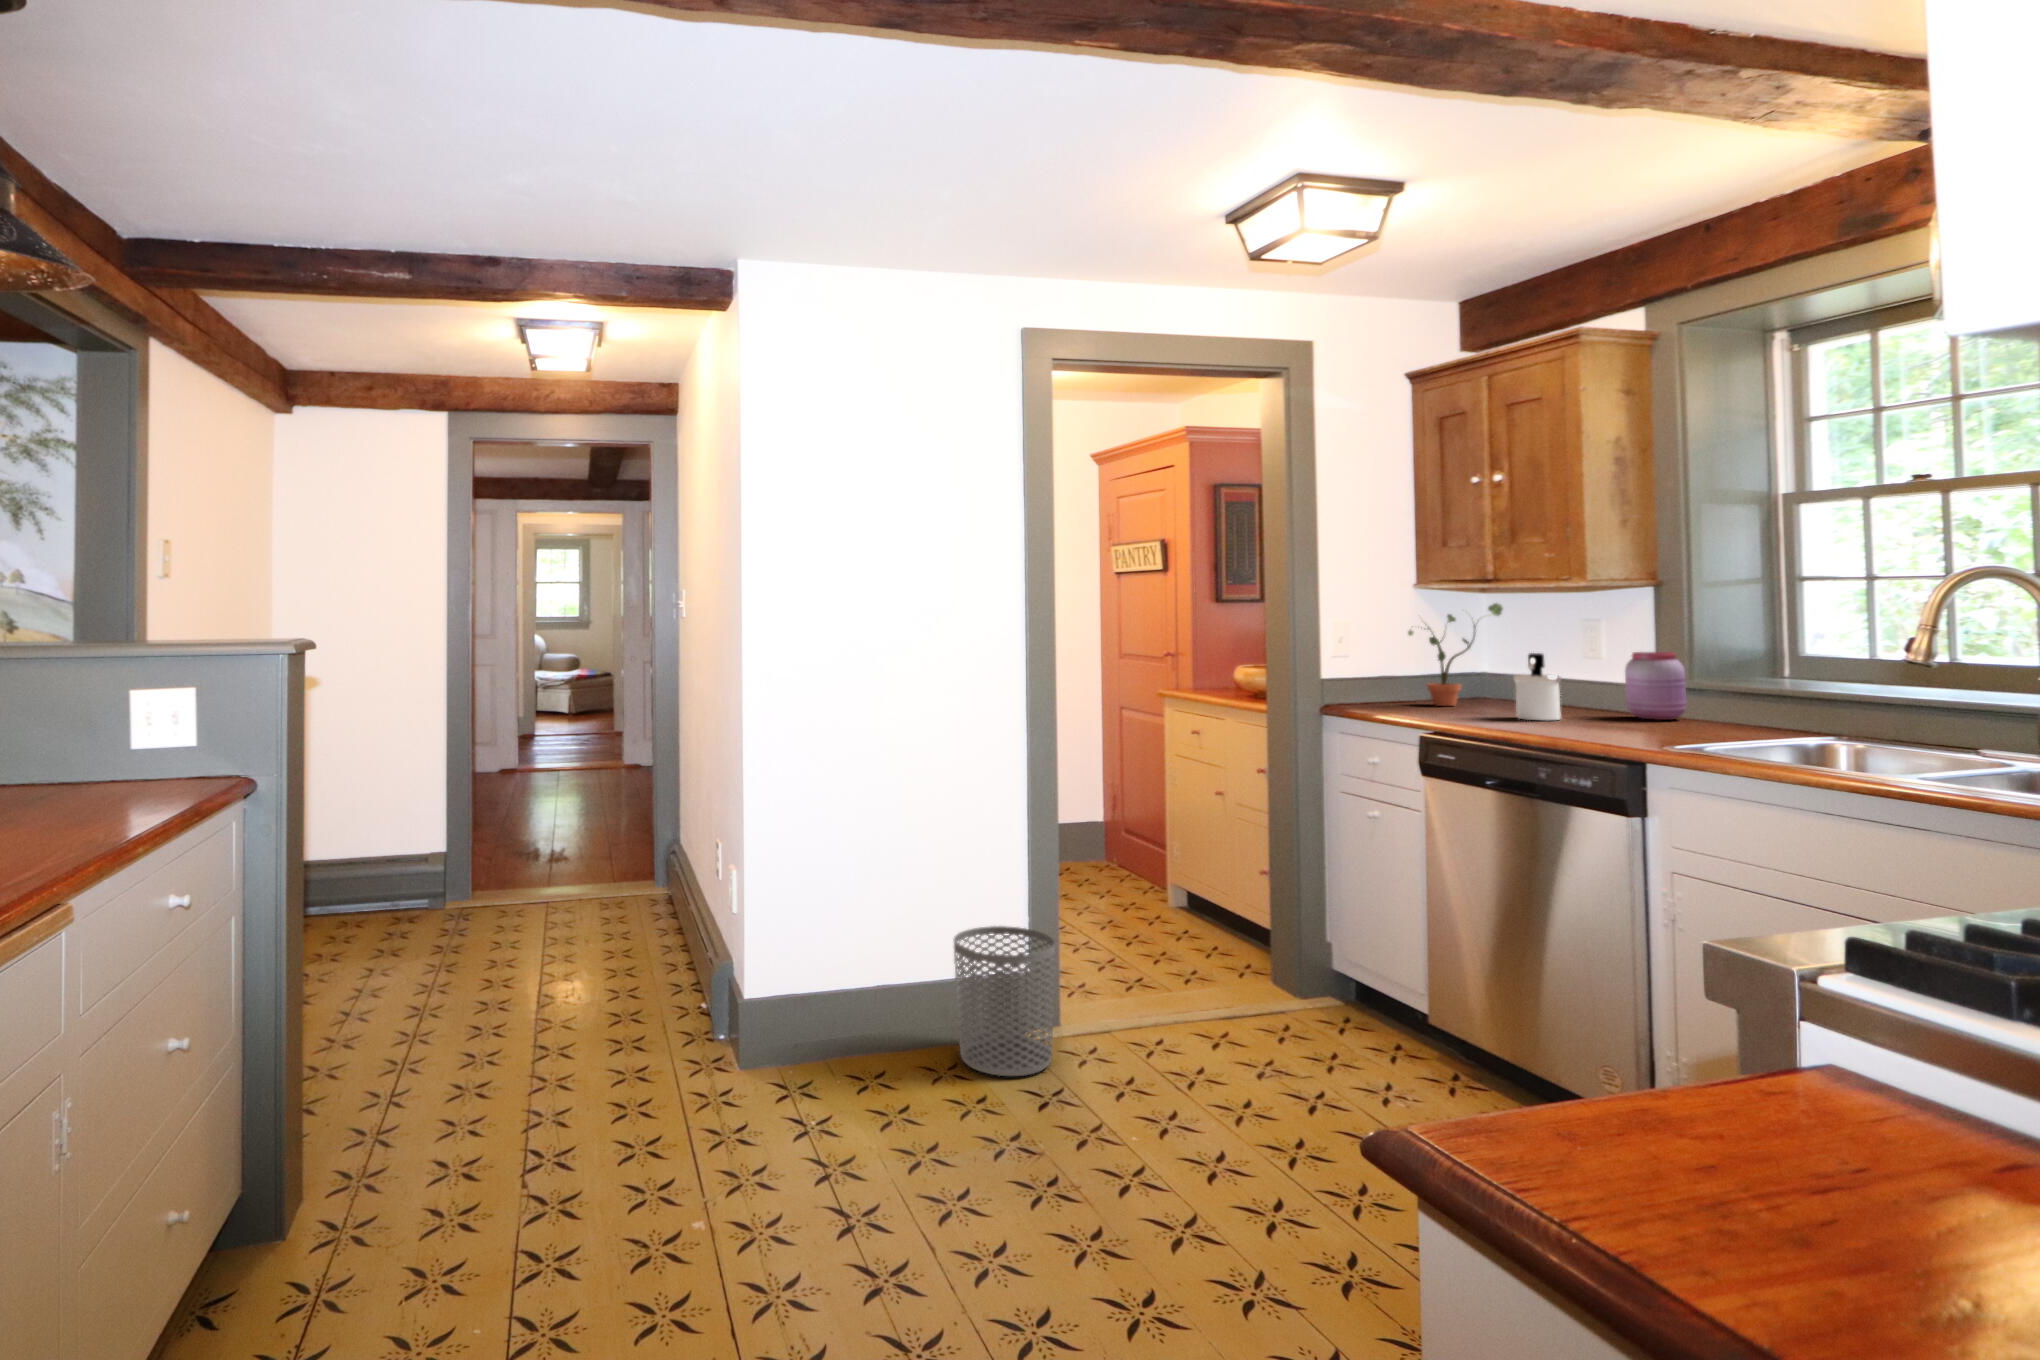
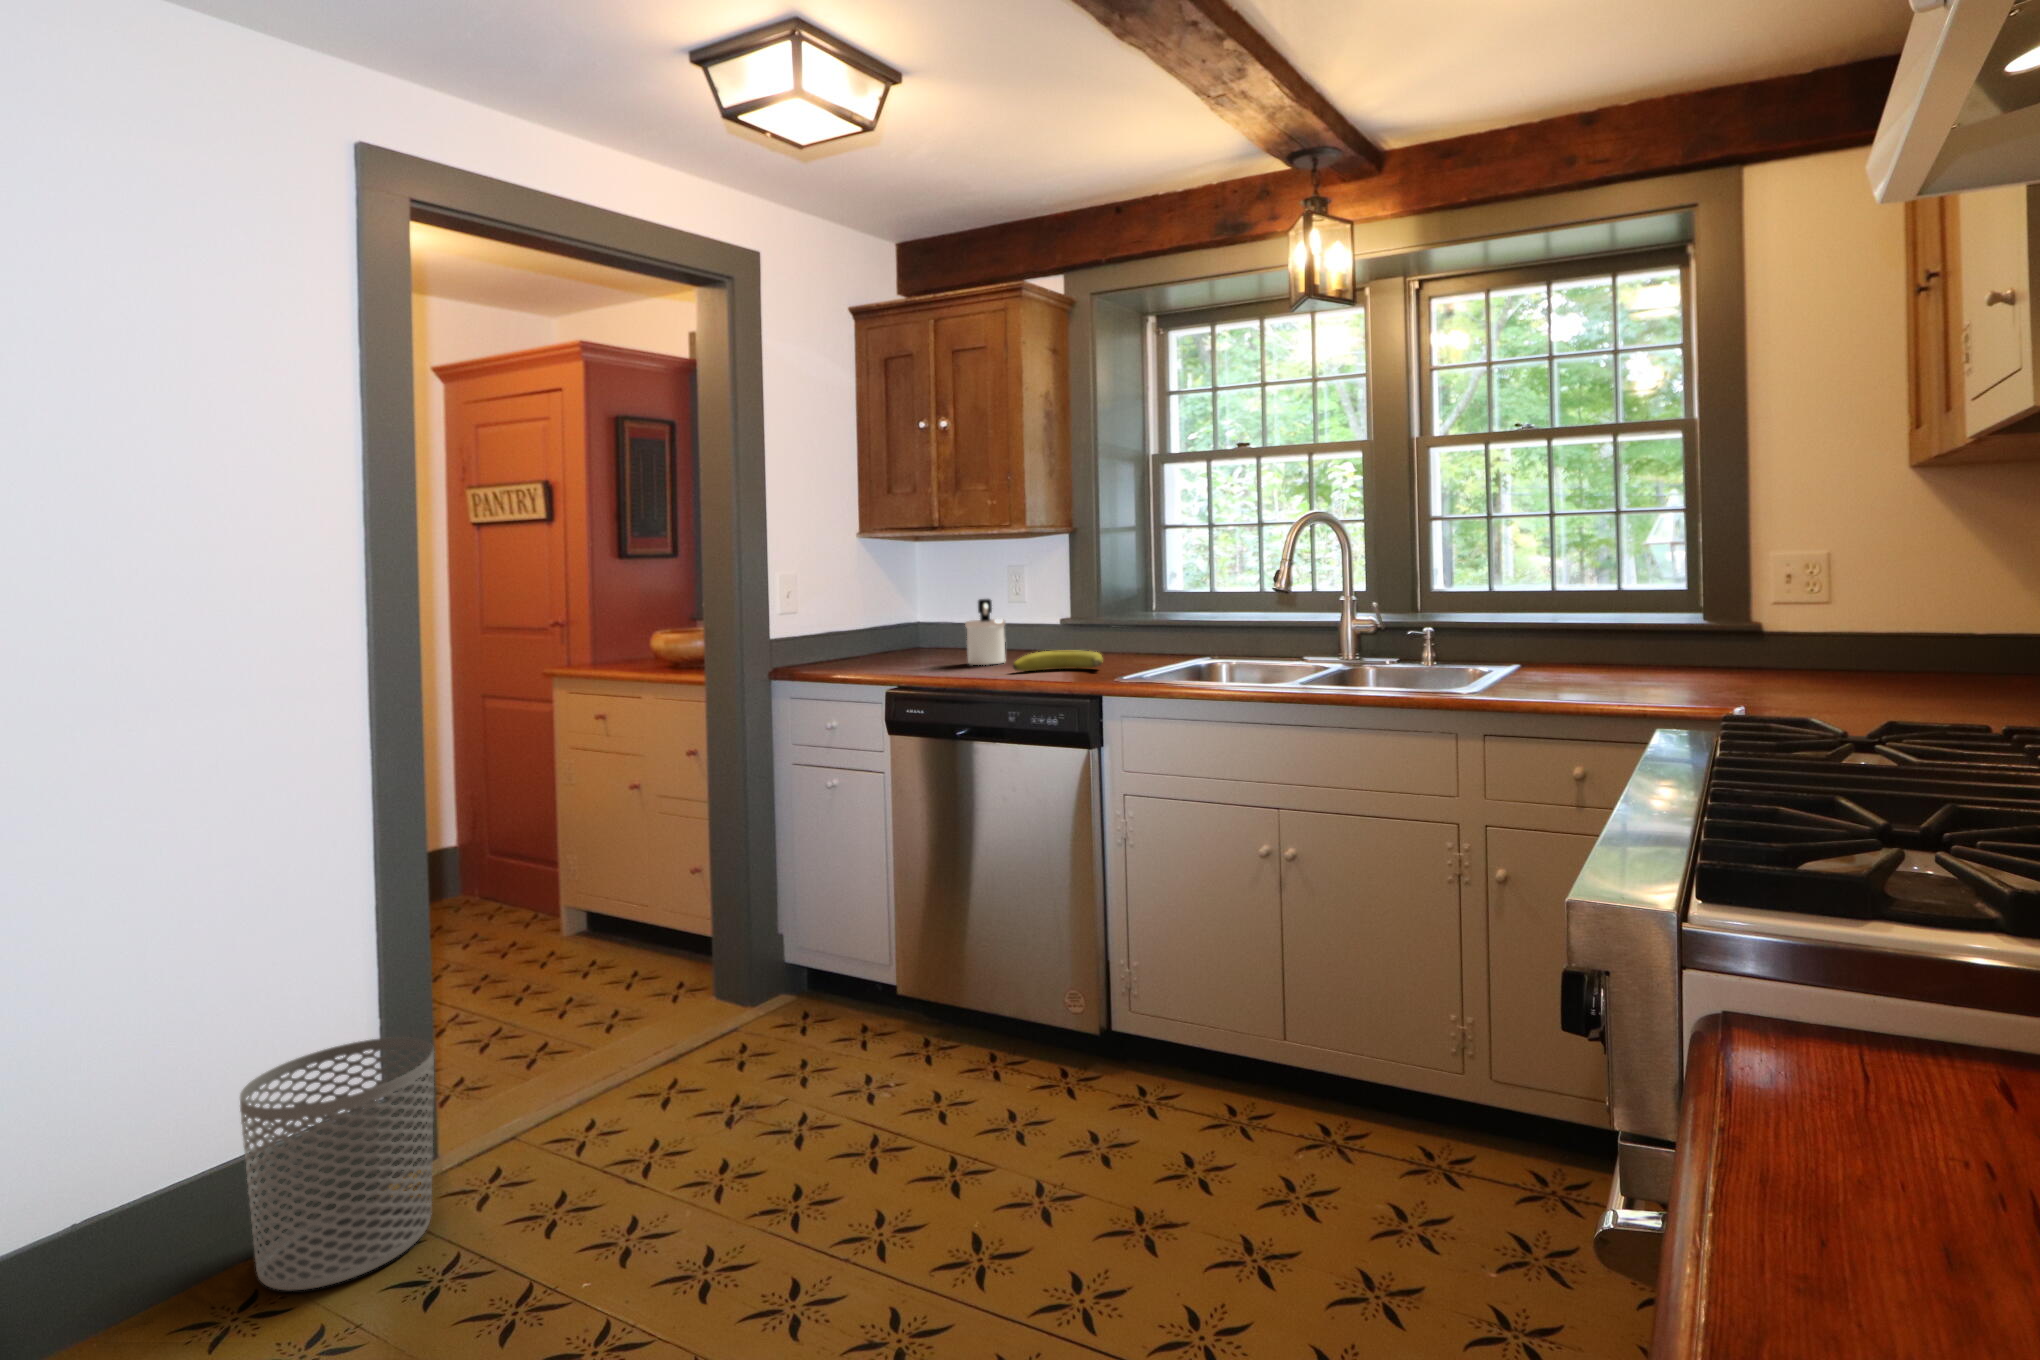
potted plant: present [1408,603,1503,706] -> none [856,552,941,659]
jar: present [1625,652,1687,720] -> none [1050,593,1096,655]
fruit: none [1554,712,1667,734] -> present [1013,650,1102,671]

